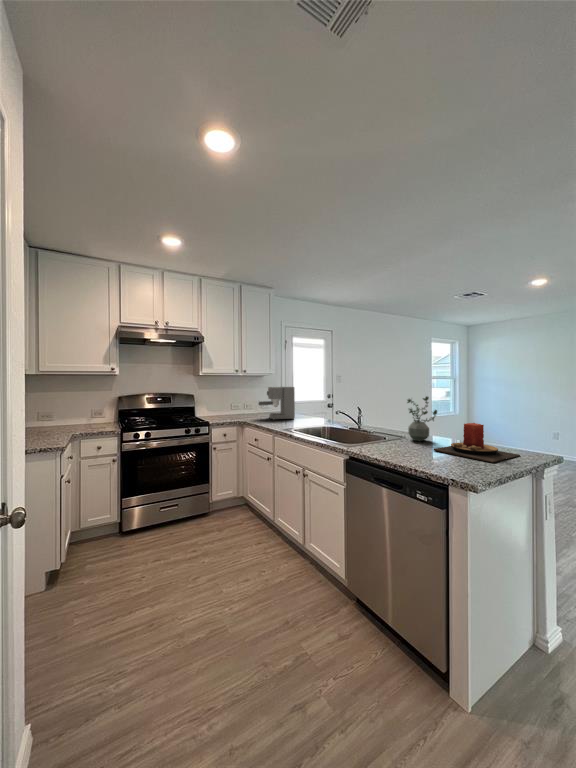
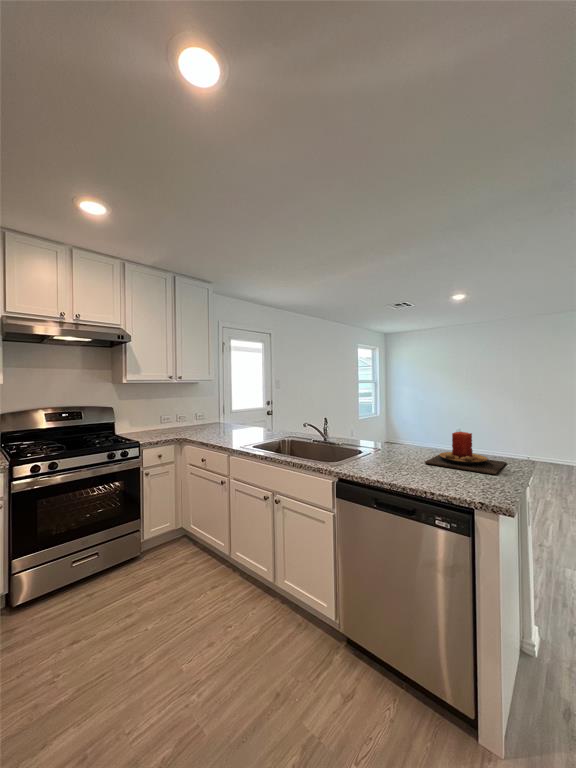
coffee maker: present [259,386,295,420] -> none [200,395,243,434]
potted plant: present [407,396,437,441] -> none [382,404,416,452]

